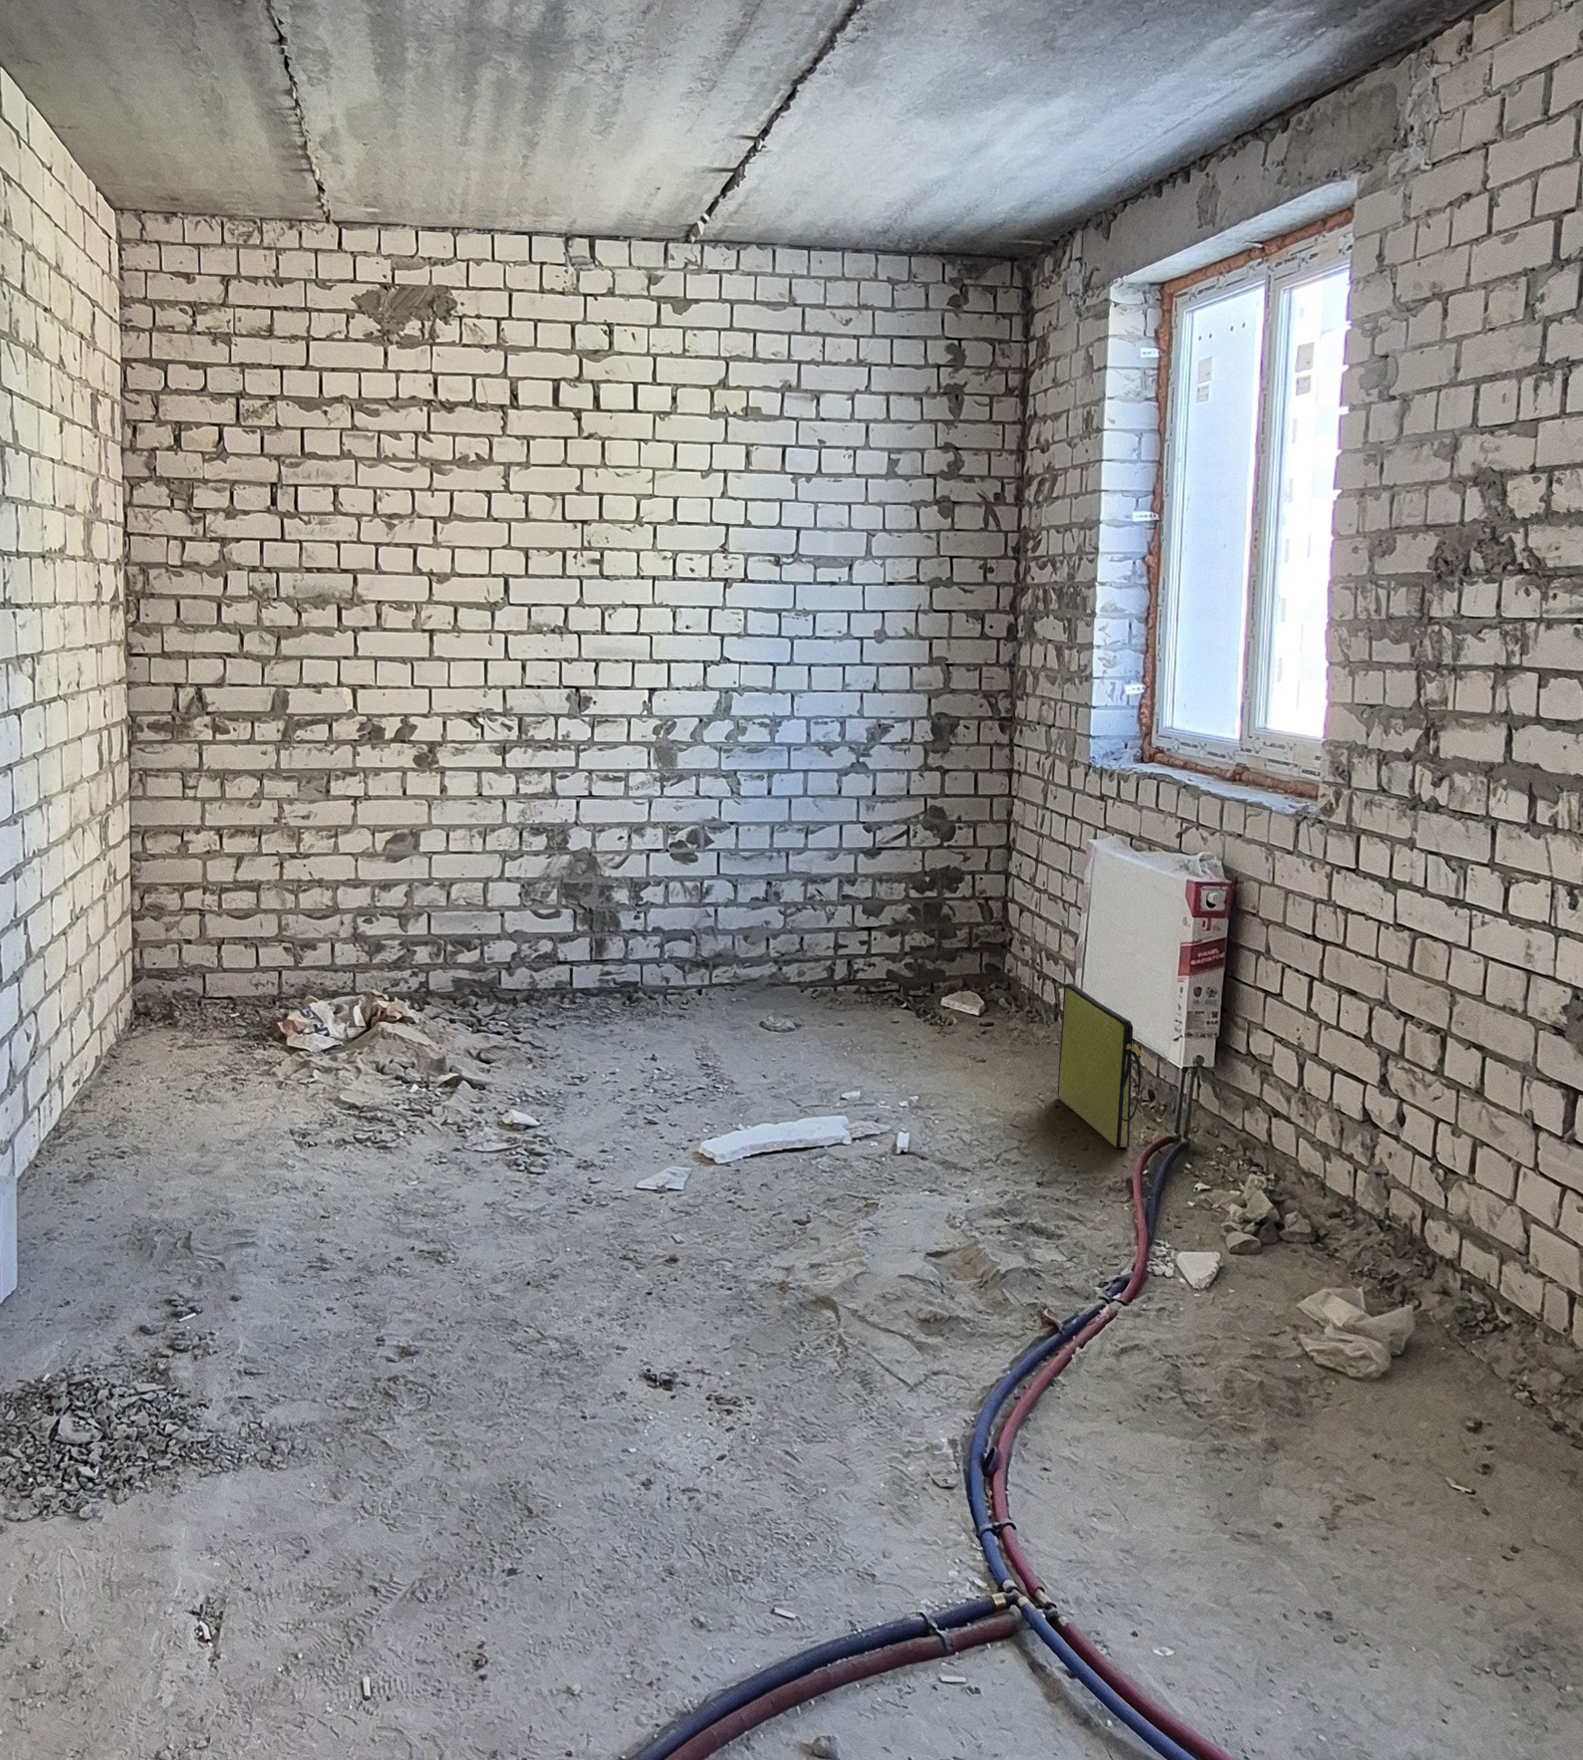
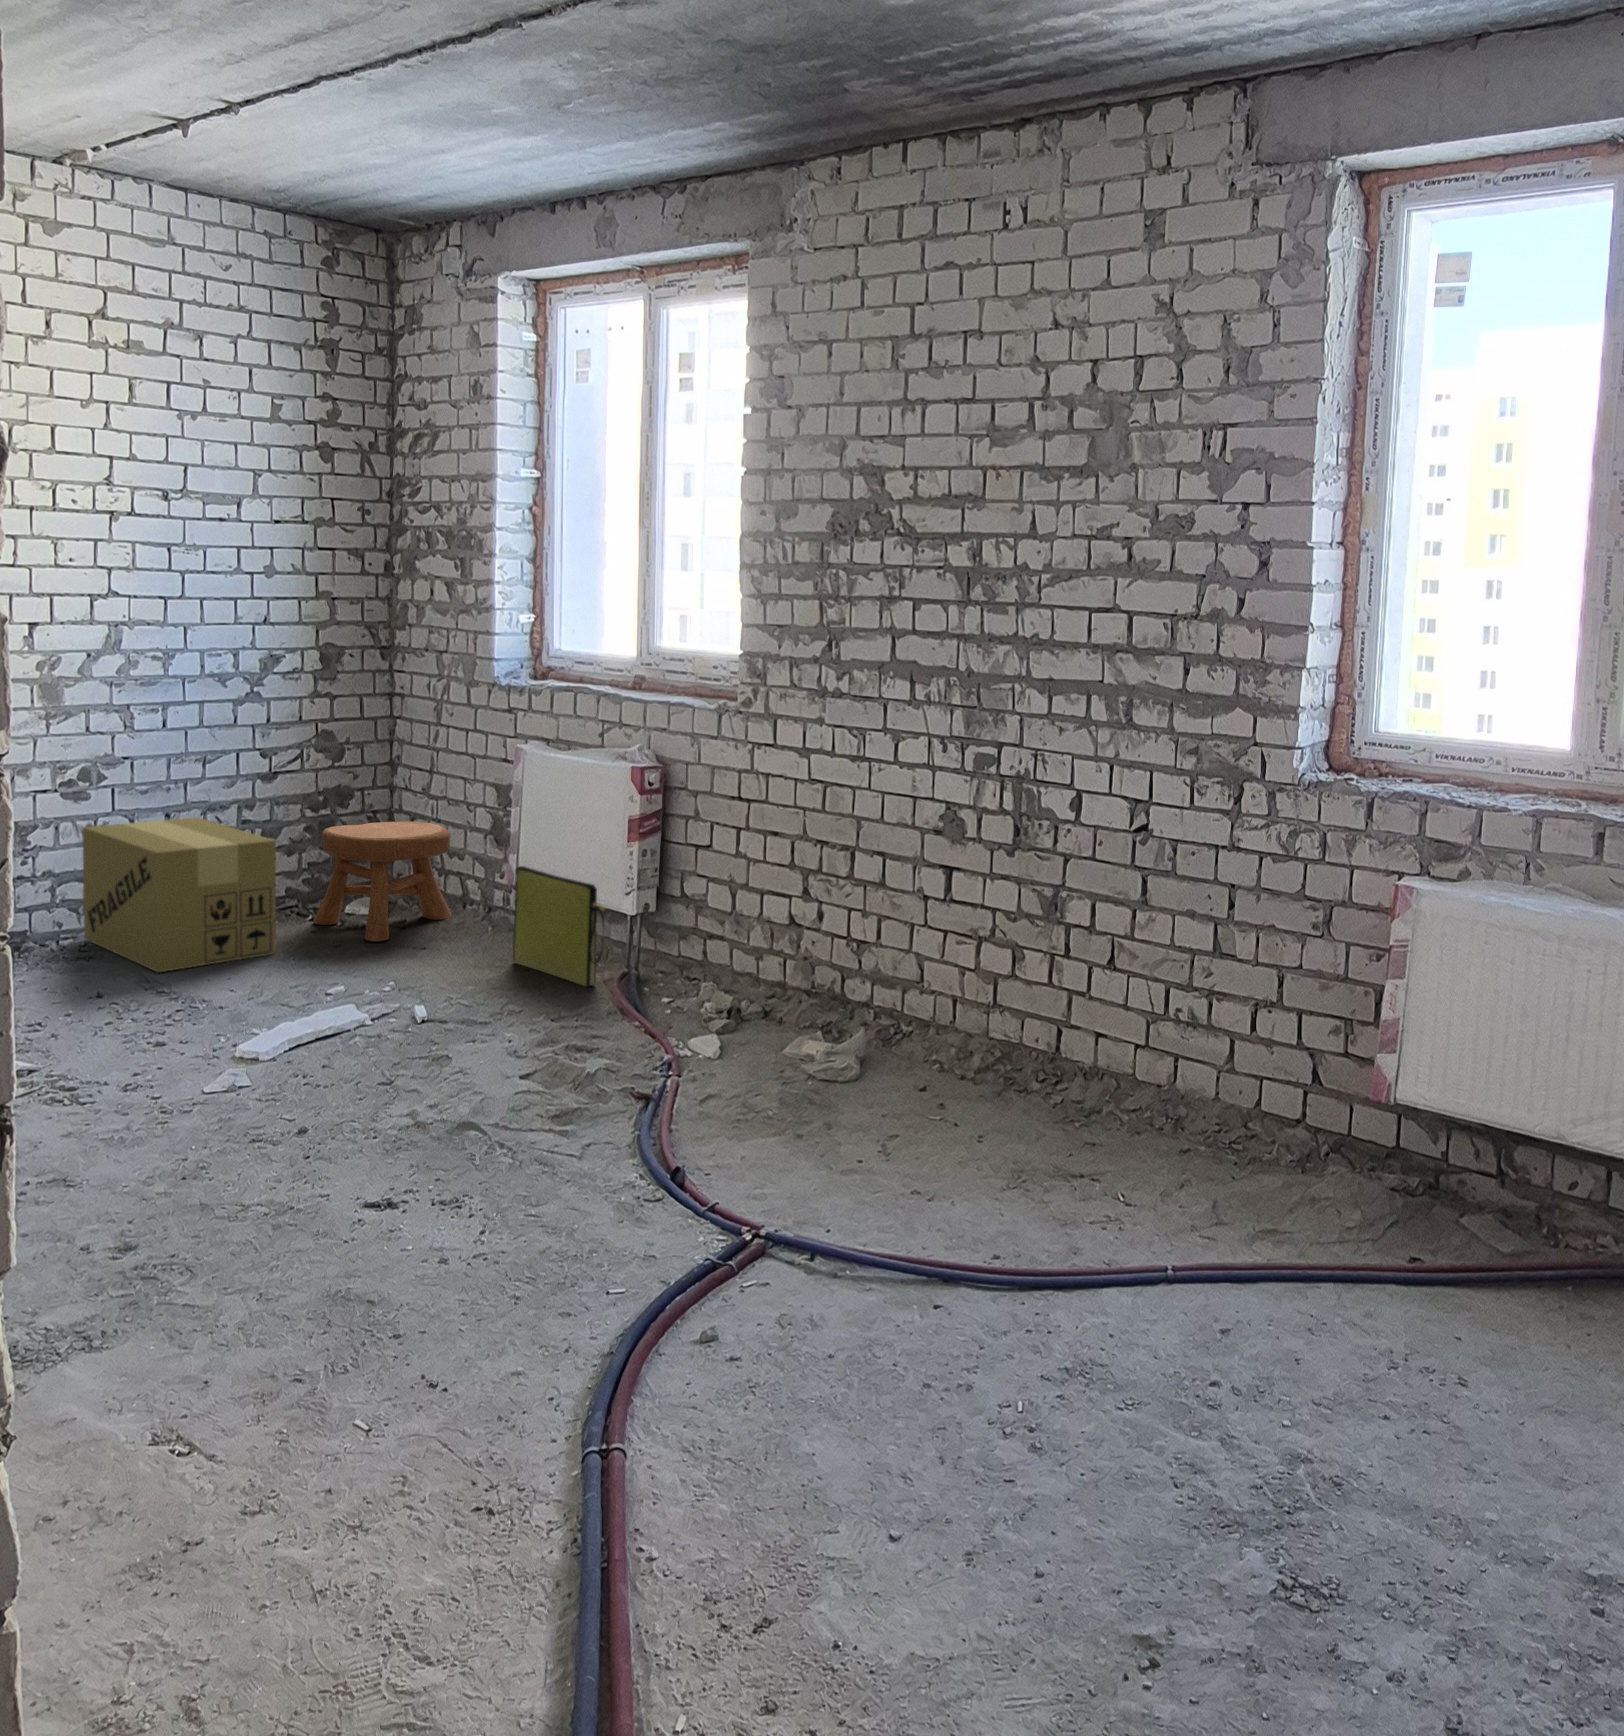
cardboard box: none [683,886,833,1043] -> present [83,817,276,972]
stool: none [892,909,1041,1044] -> present [313,821,452,942]

